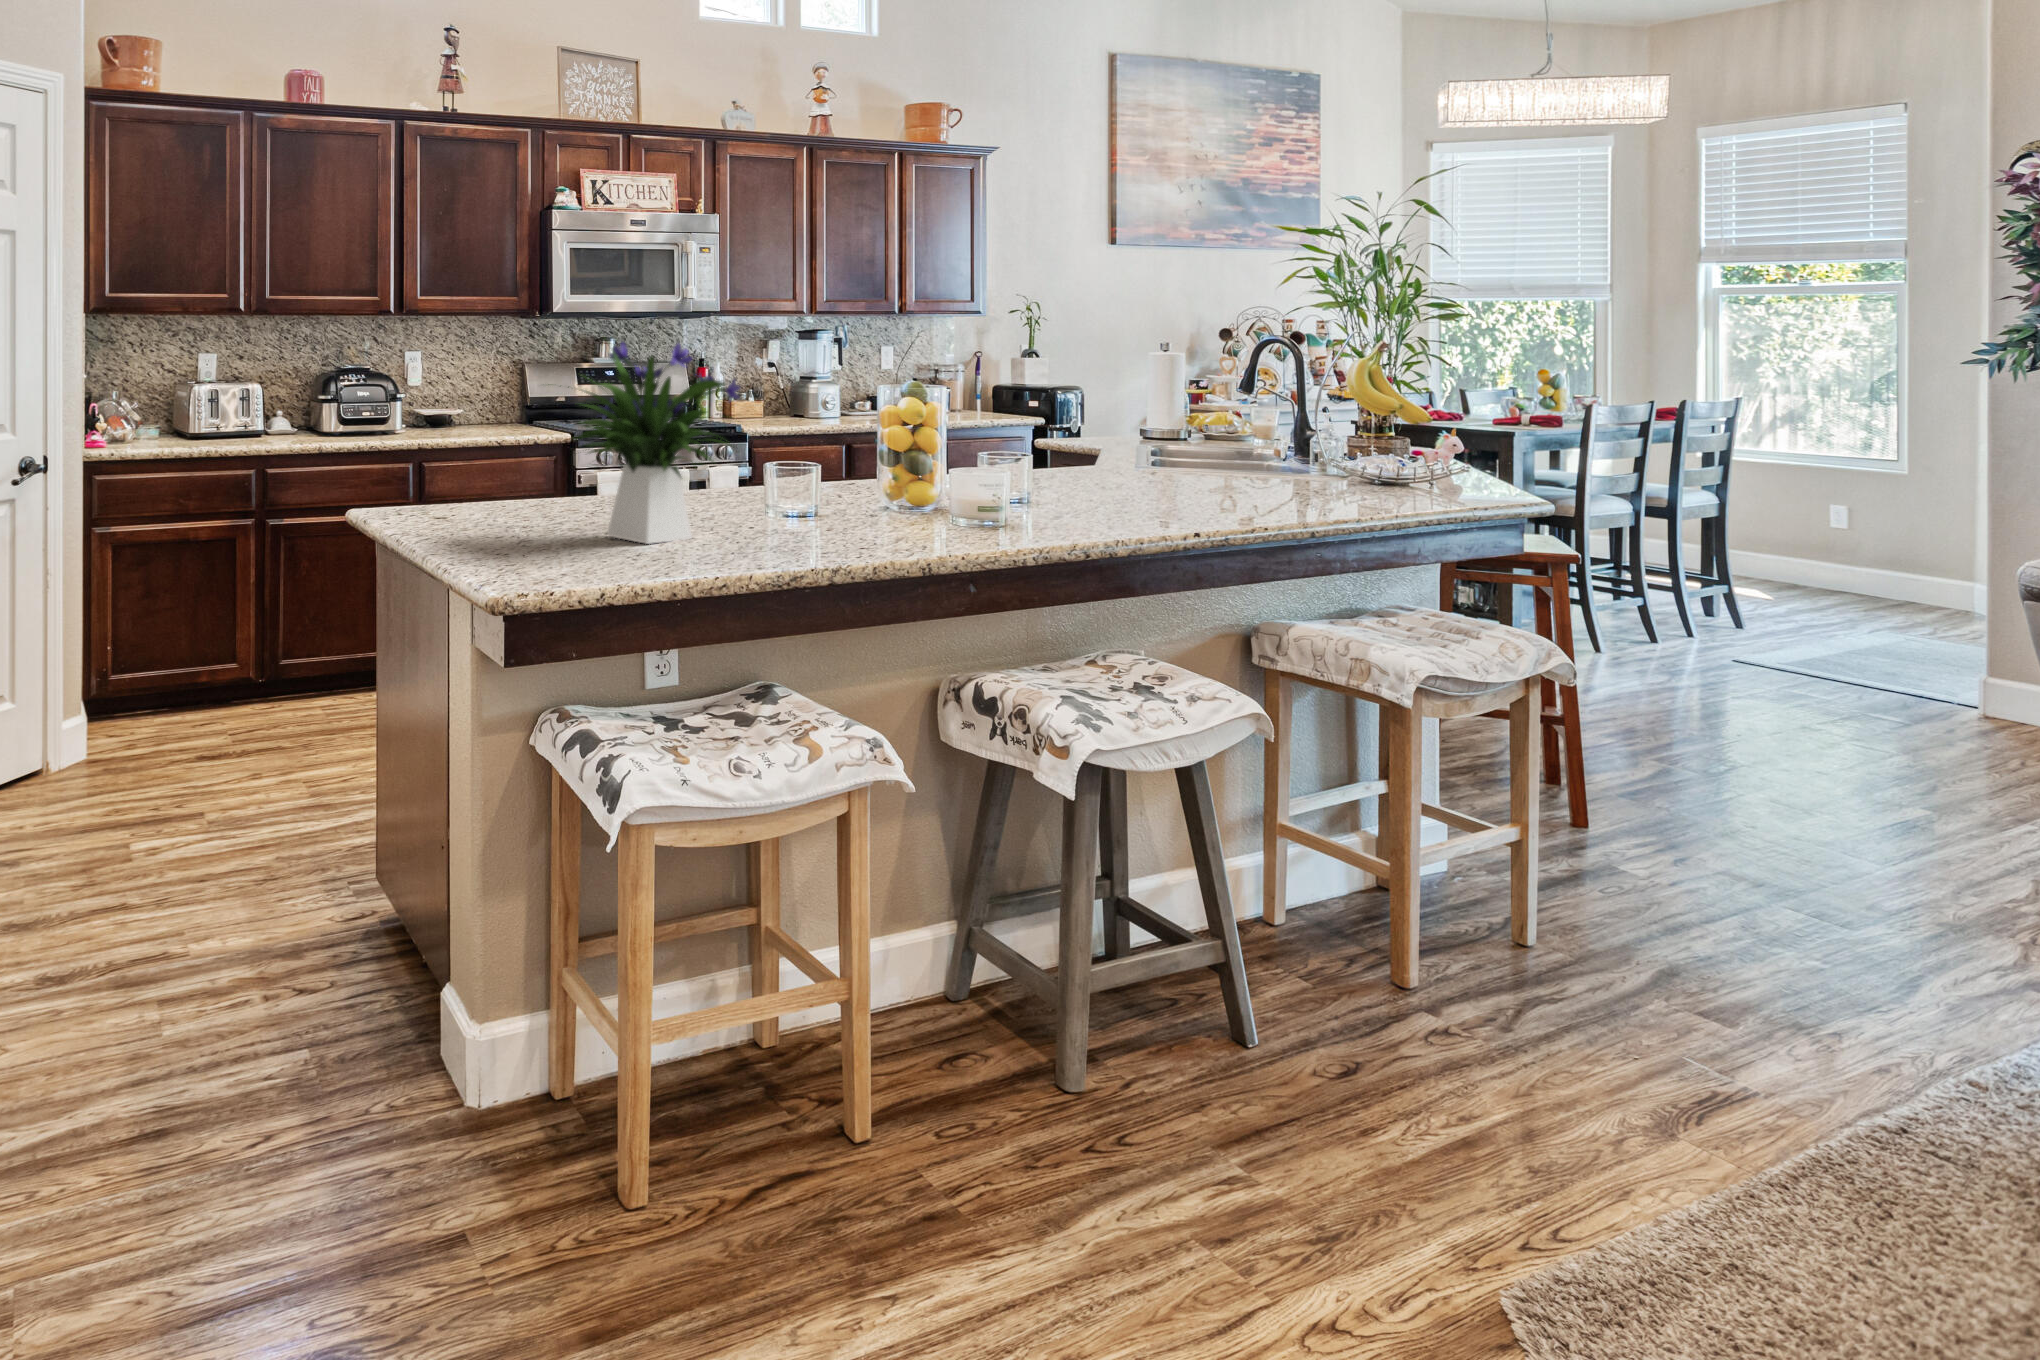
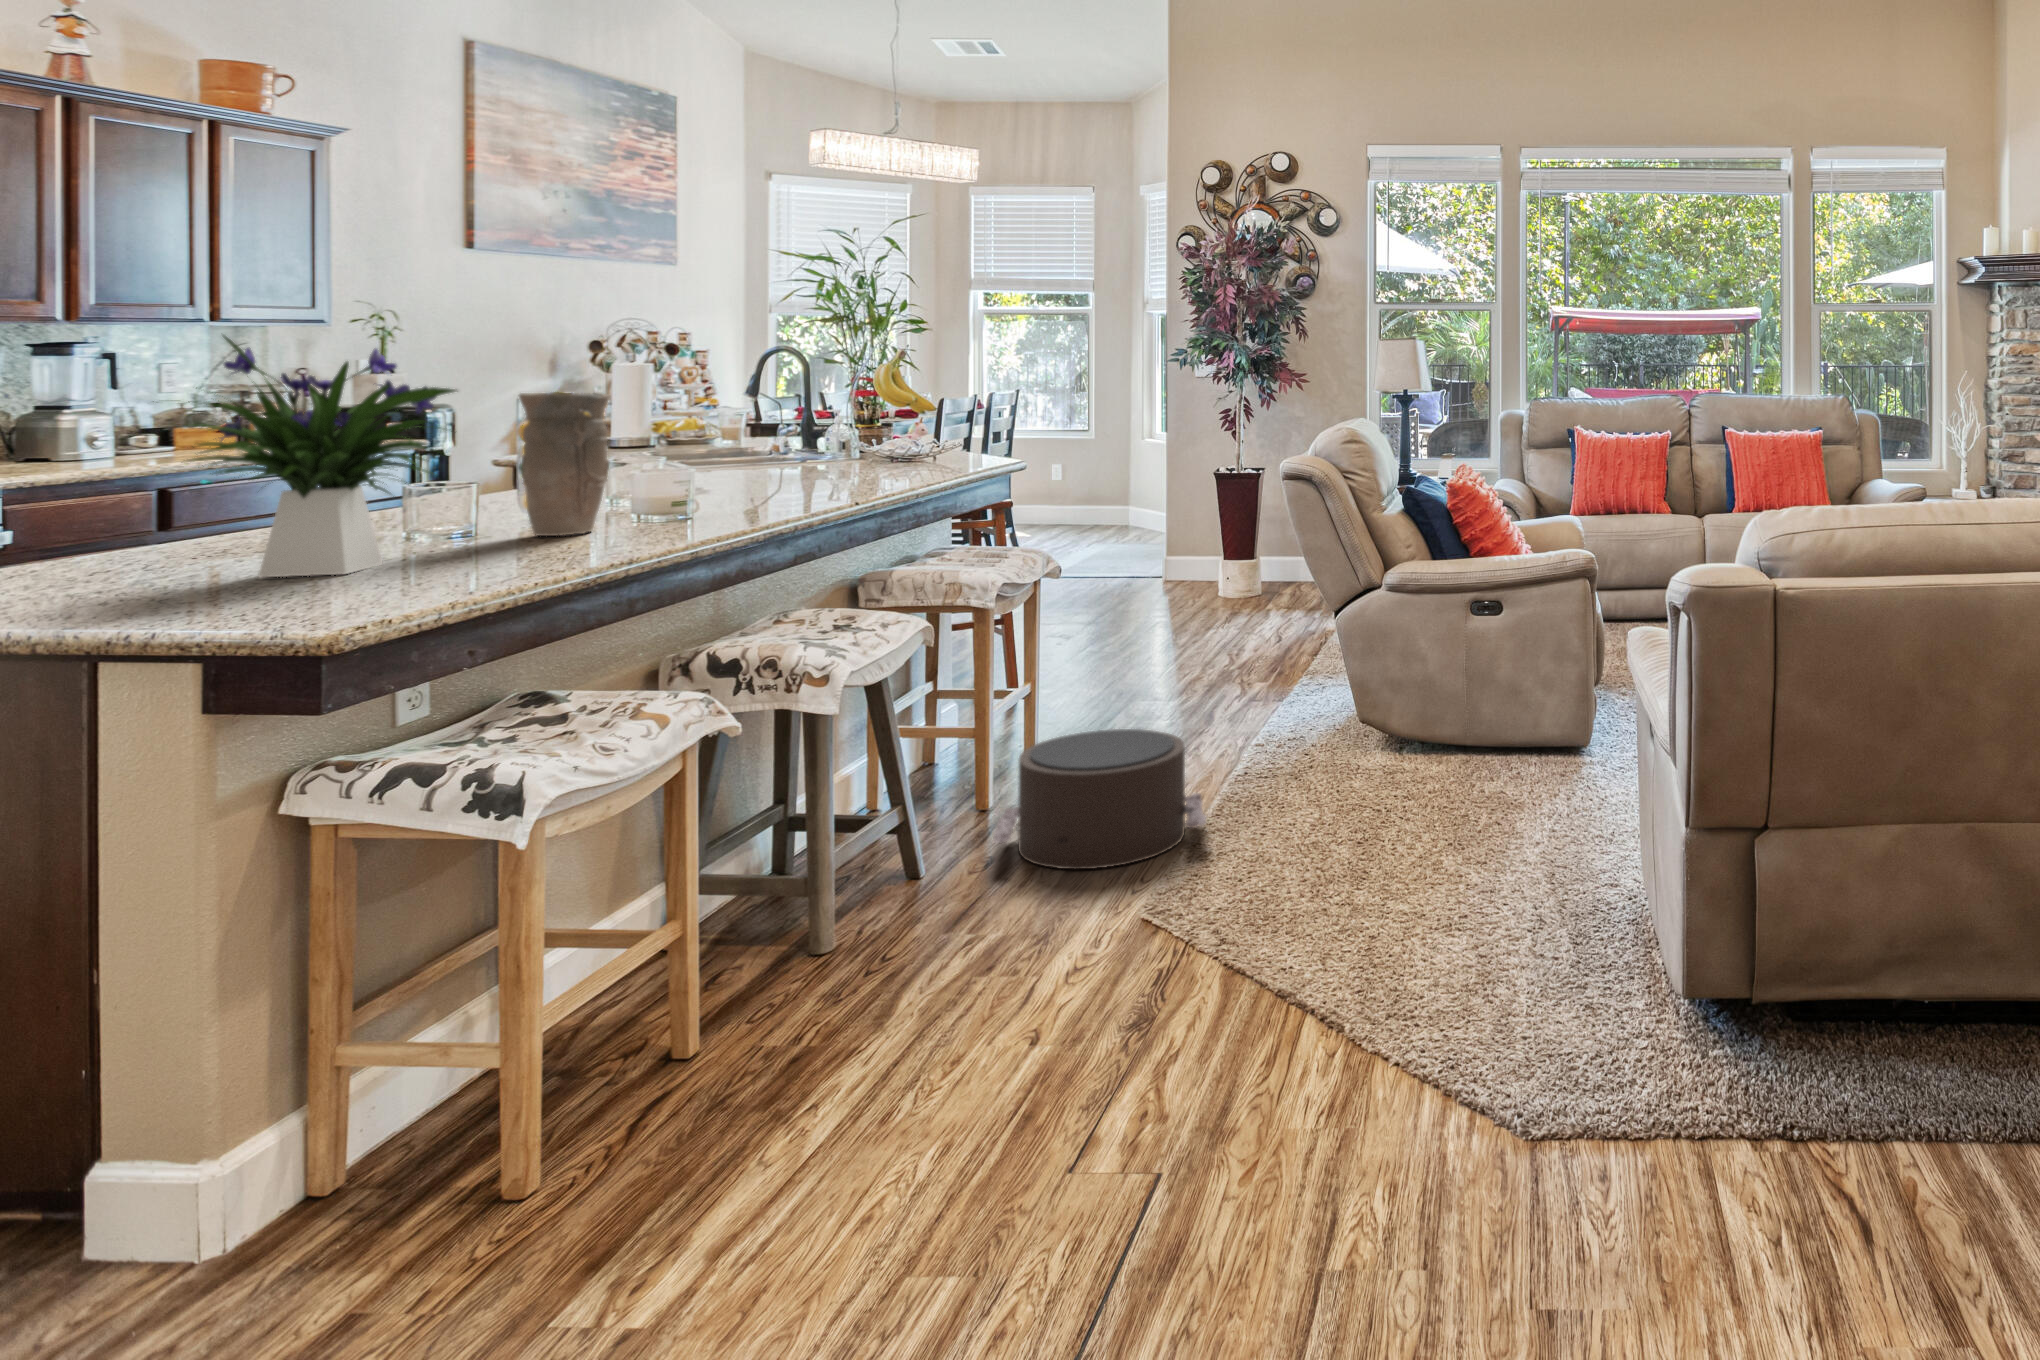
vase: none [820,387,897,534] -> present [519,392,610,536]
pouf: none [1338,929,1753,1210] -> present [993,729,1206,869]

